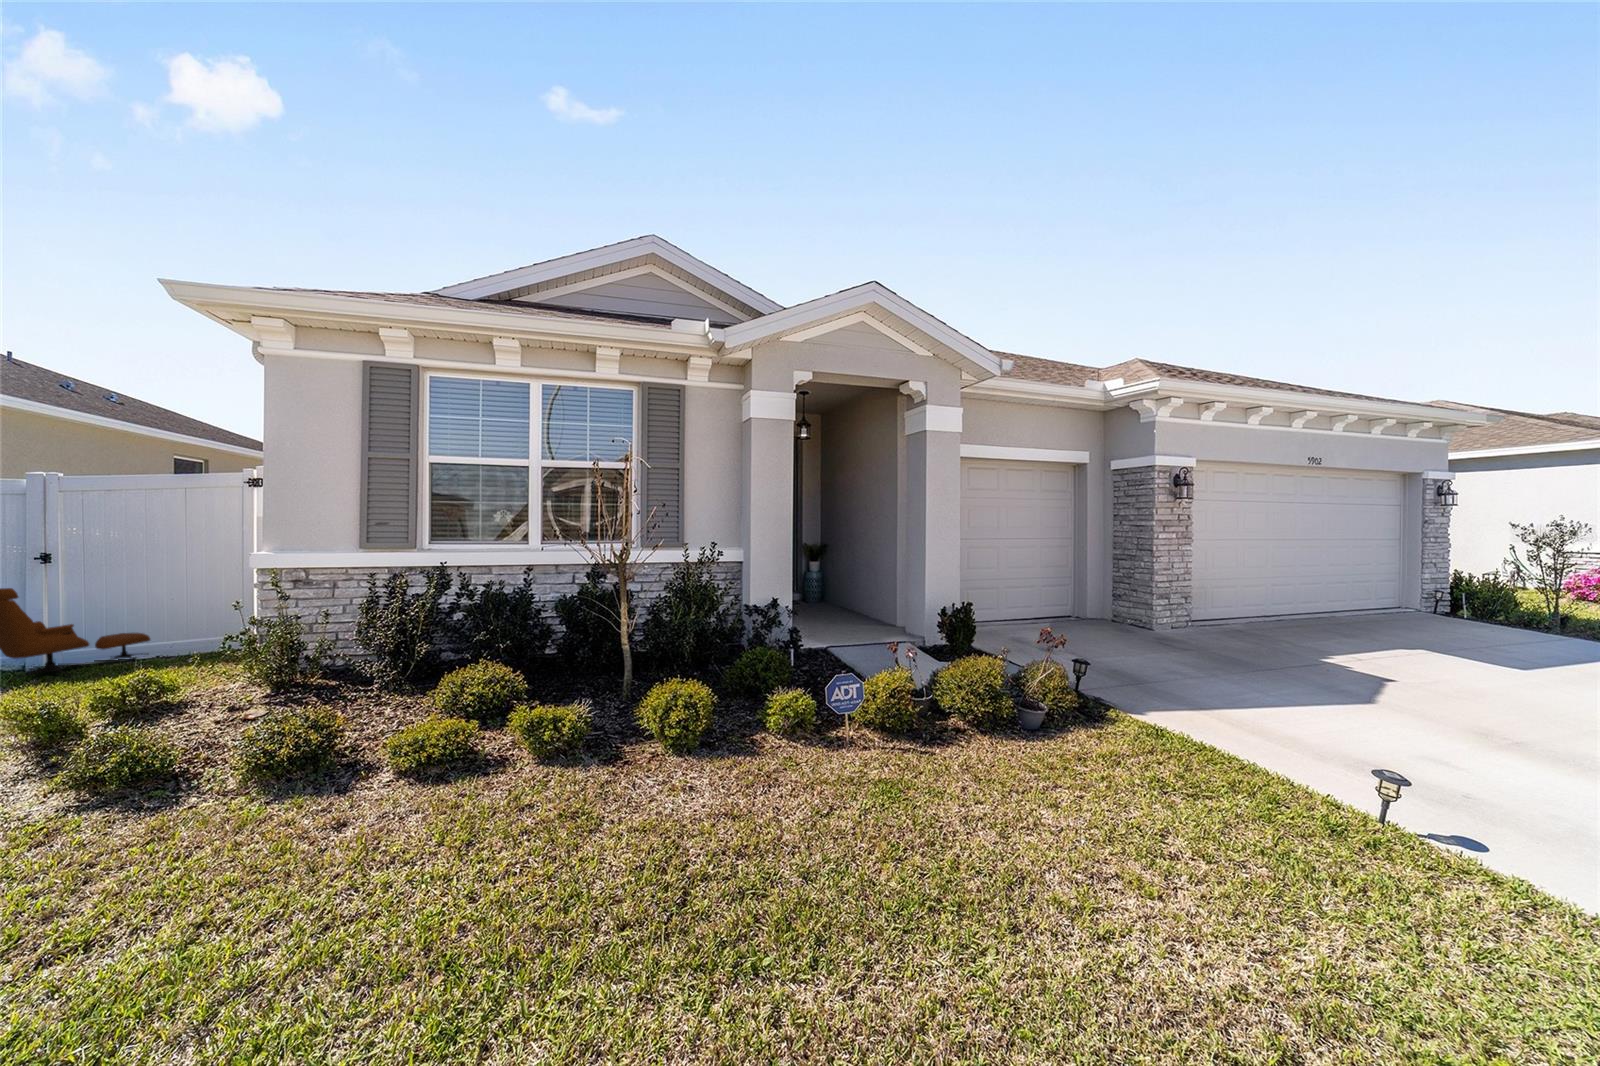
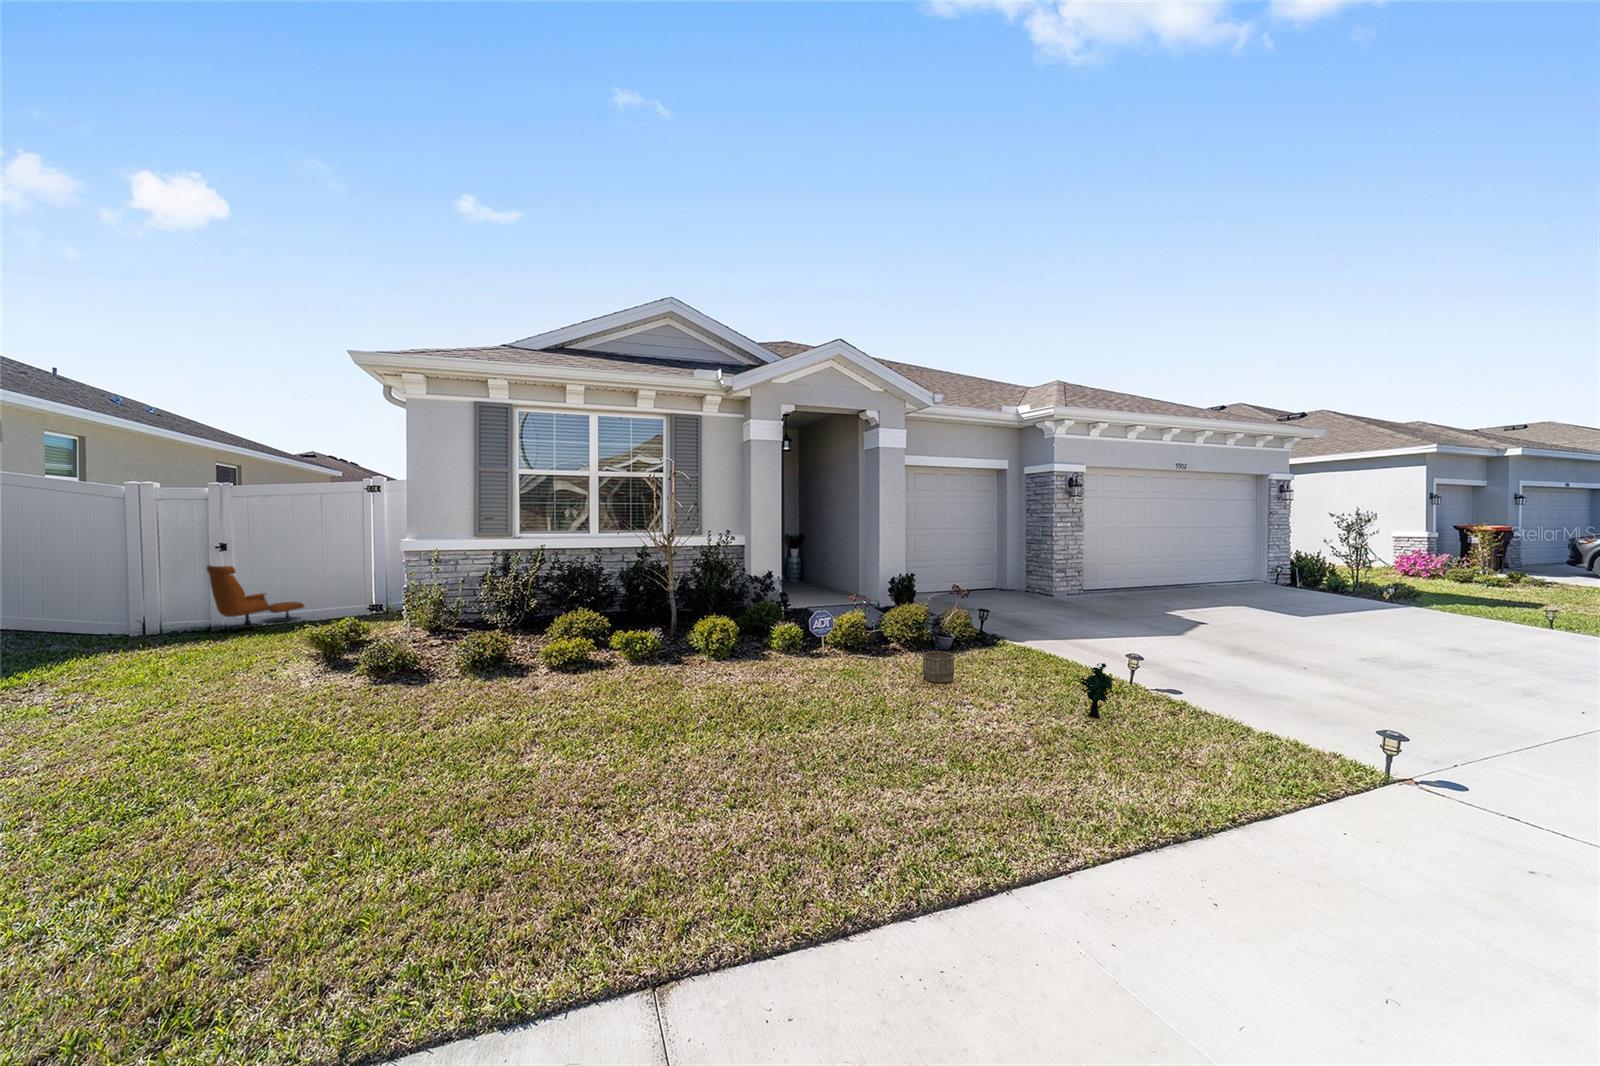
wooden bucket: none [1015,759,1075,823] -> present [922,651,955,683]
decorative plant: none [1361,839,1451,955] -> present [1080,663,1114,718]

